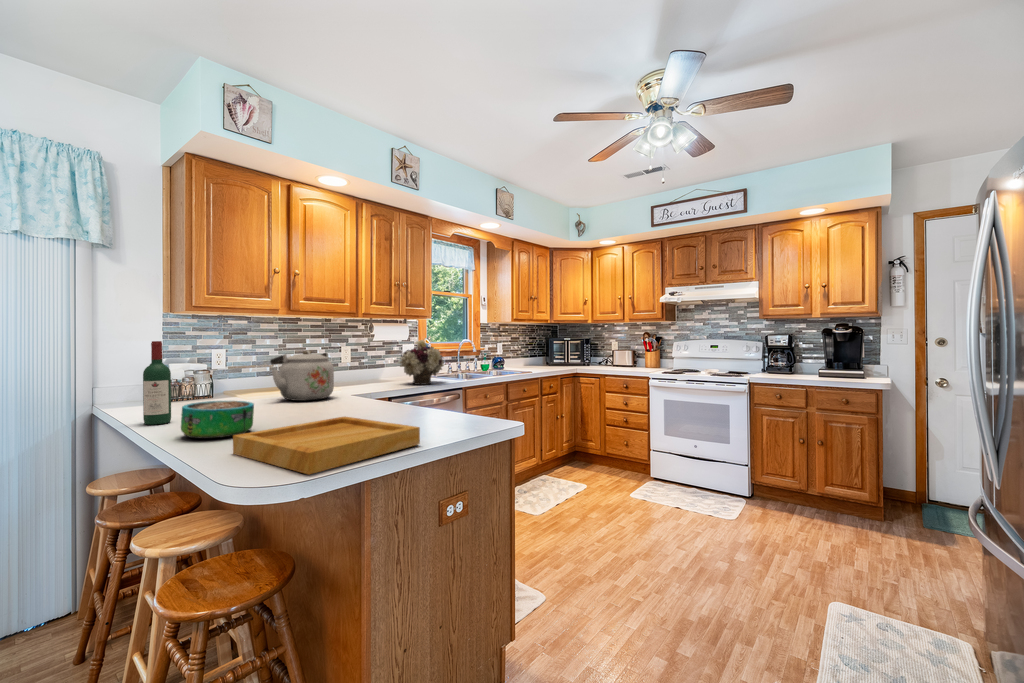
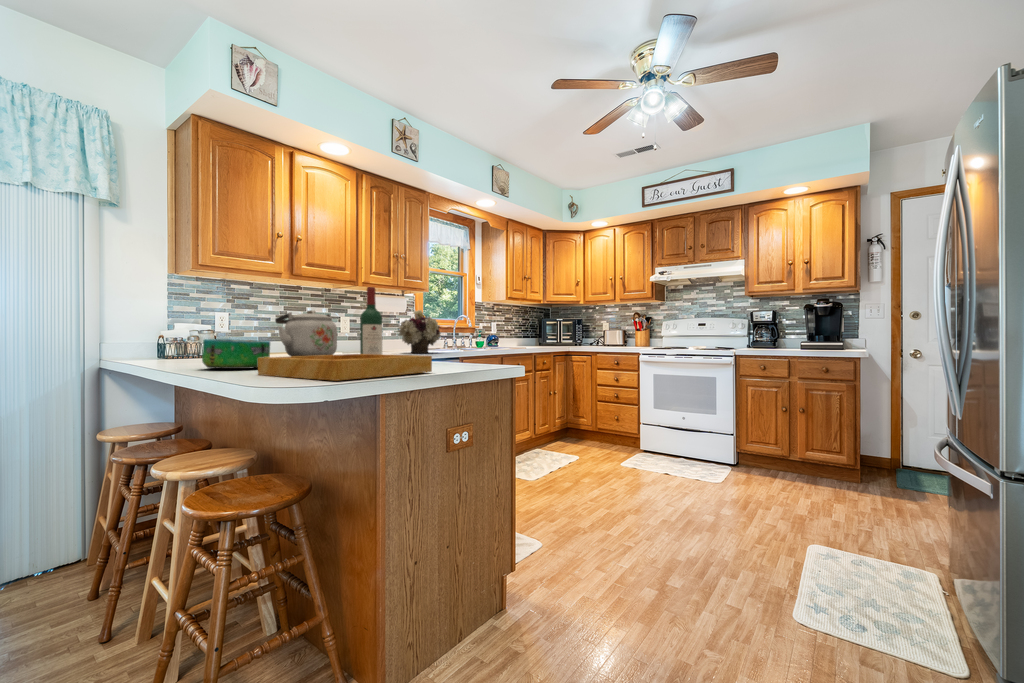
wine bottle: present [143,341,171,425] -> present [360,287,382,355]

